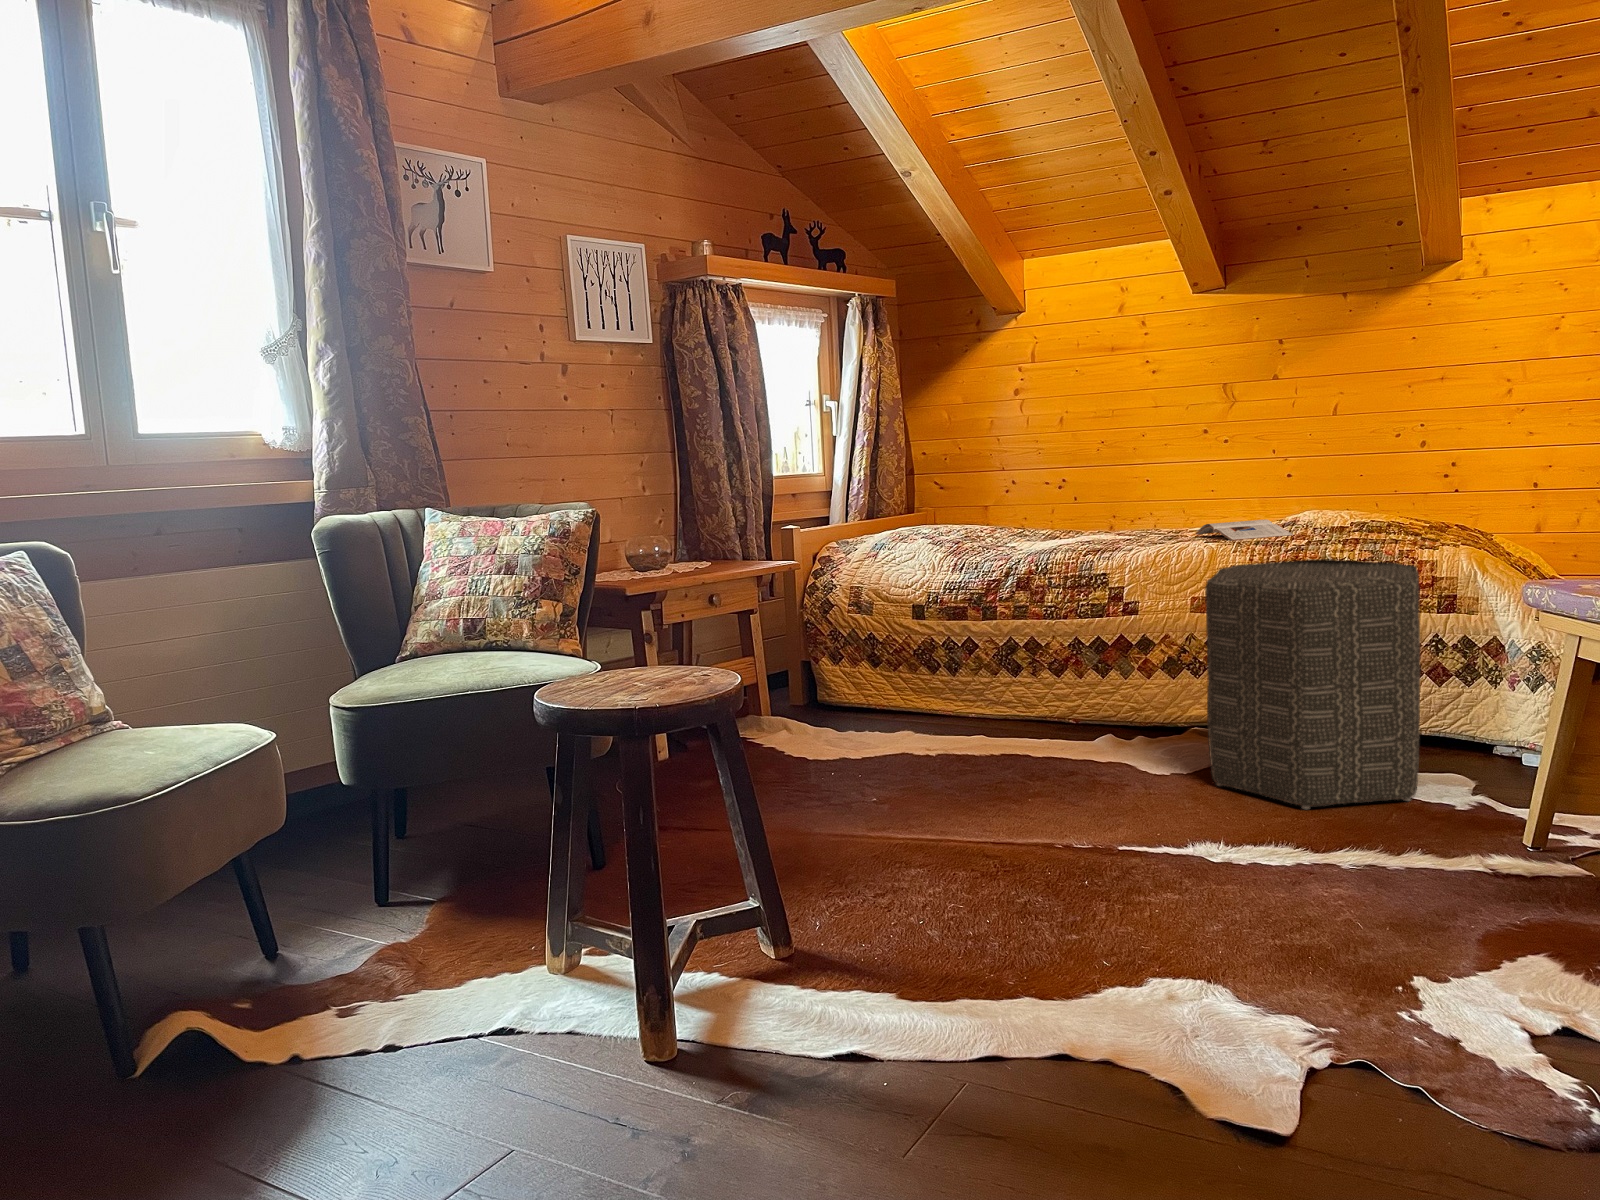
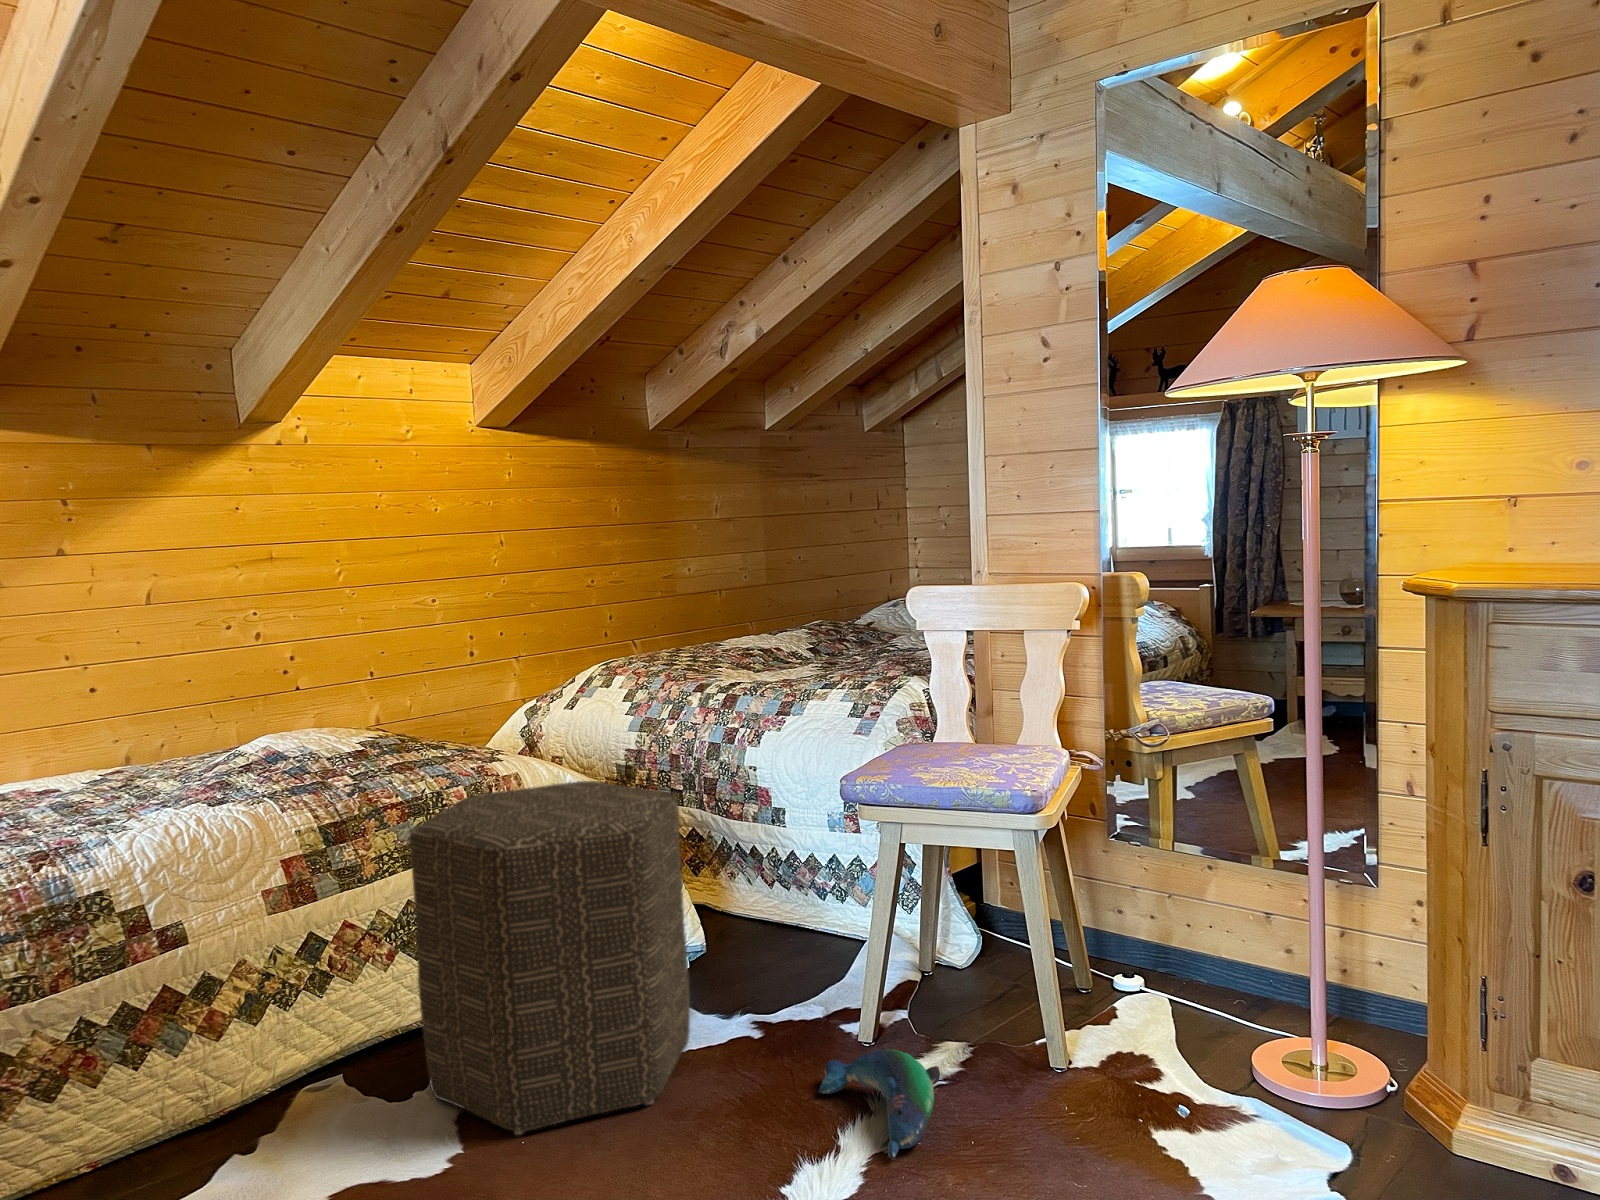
magazine: present [1196,520,1293,541] -> none [145,760,310,799]
plush toy: none [1331,836,1459,900] -> present [818,1049,940,1159]

